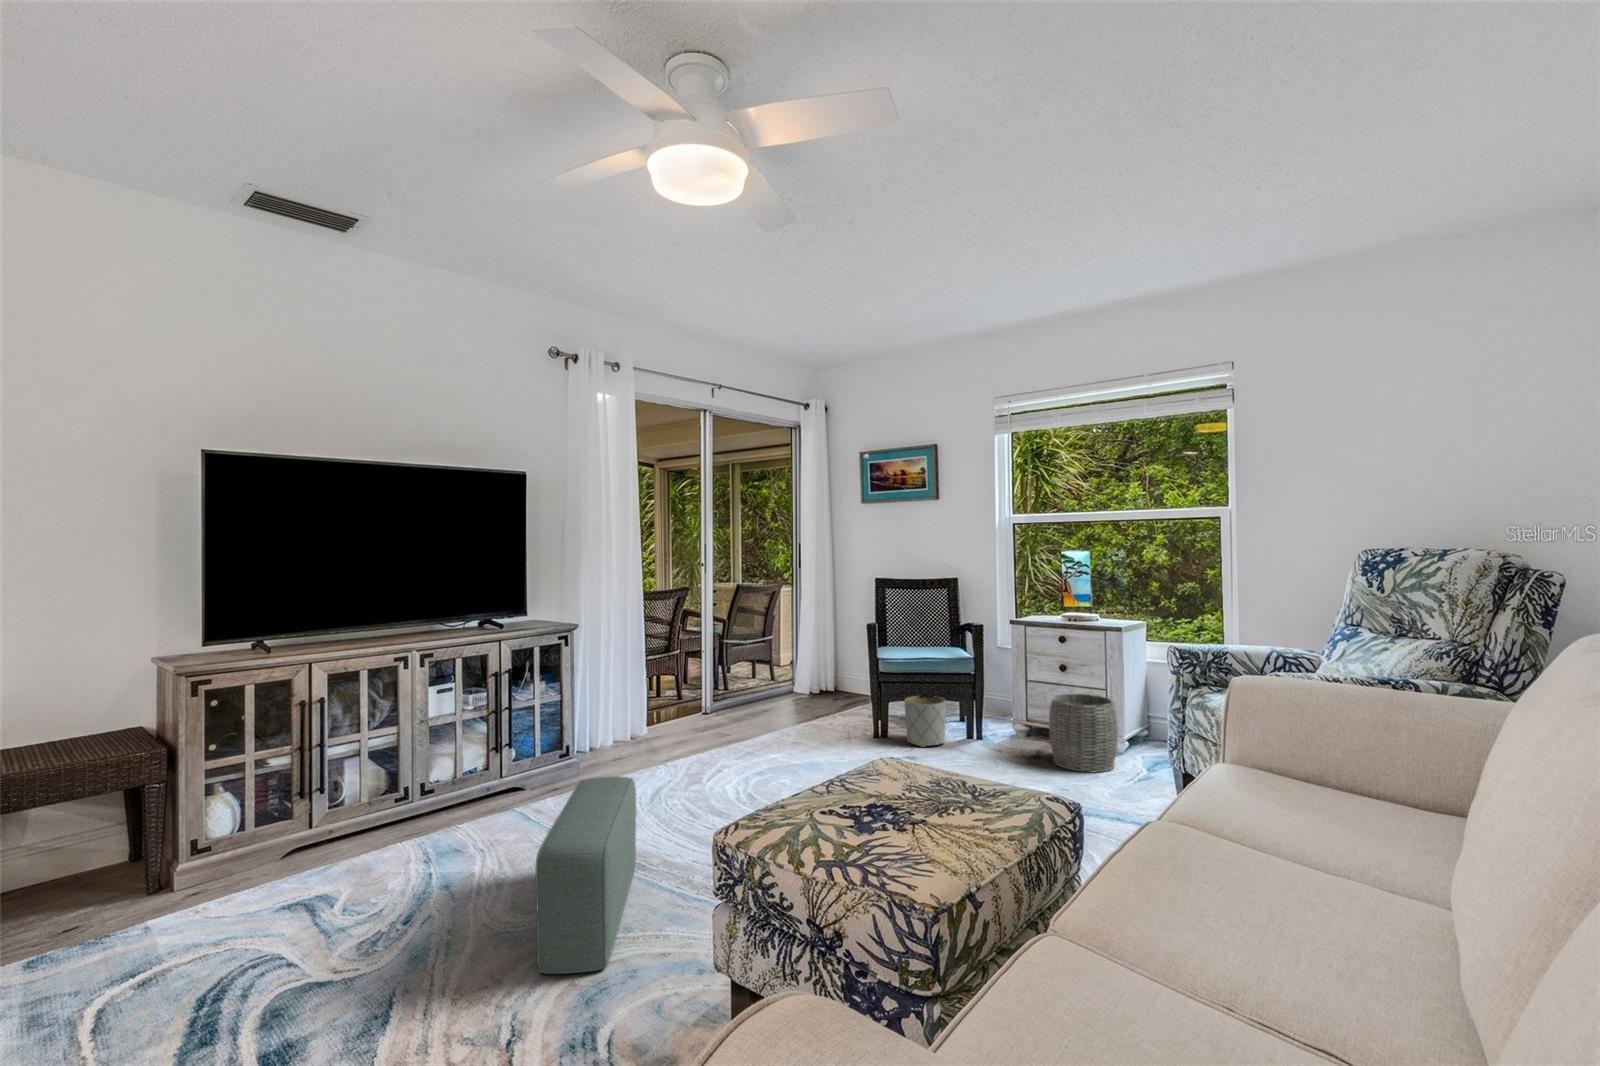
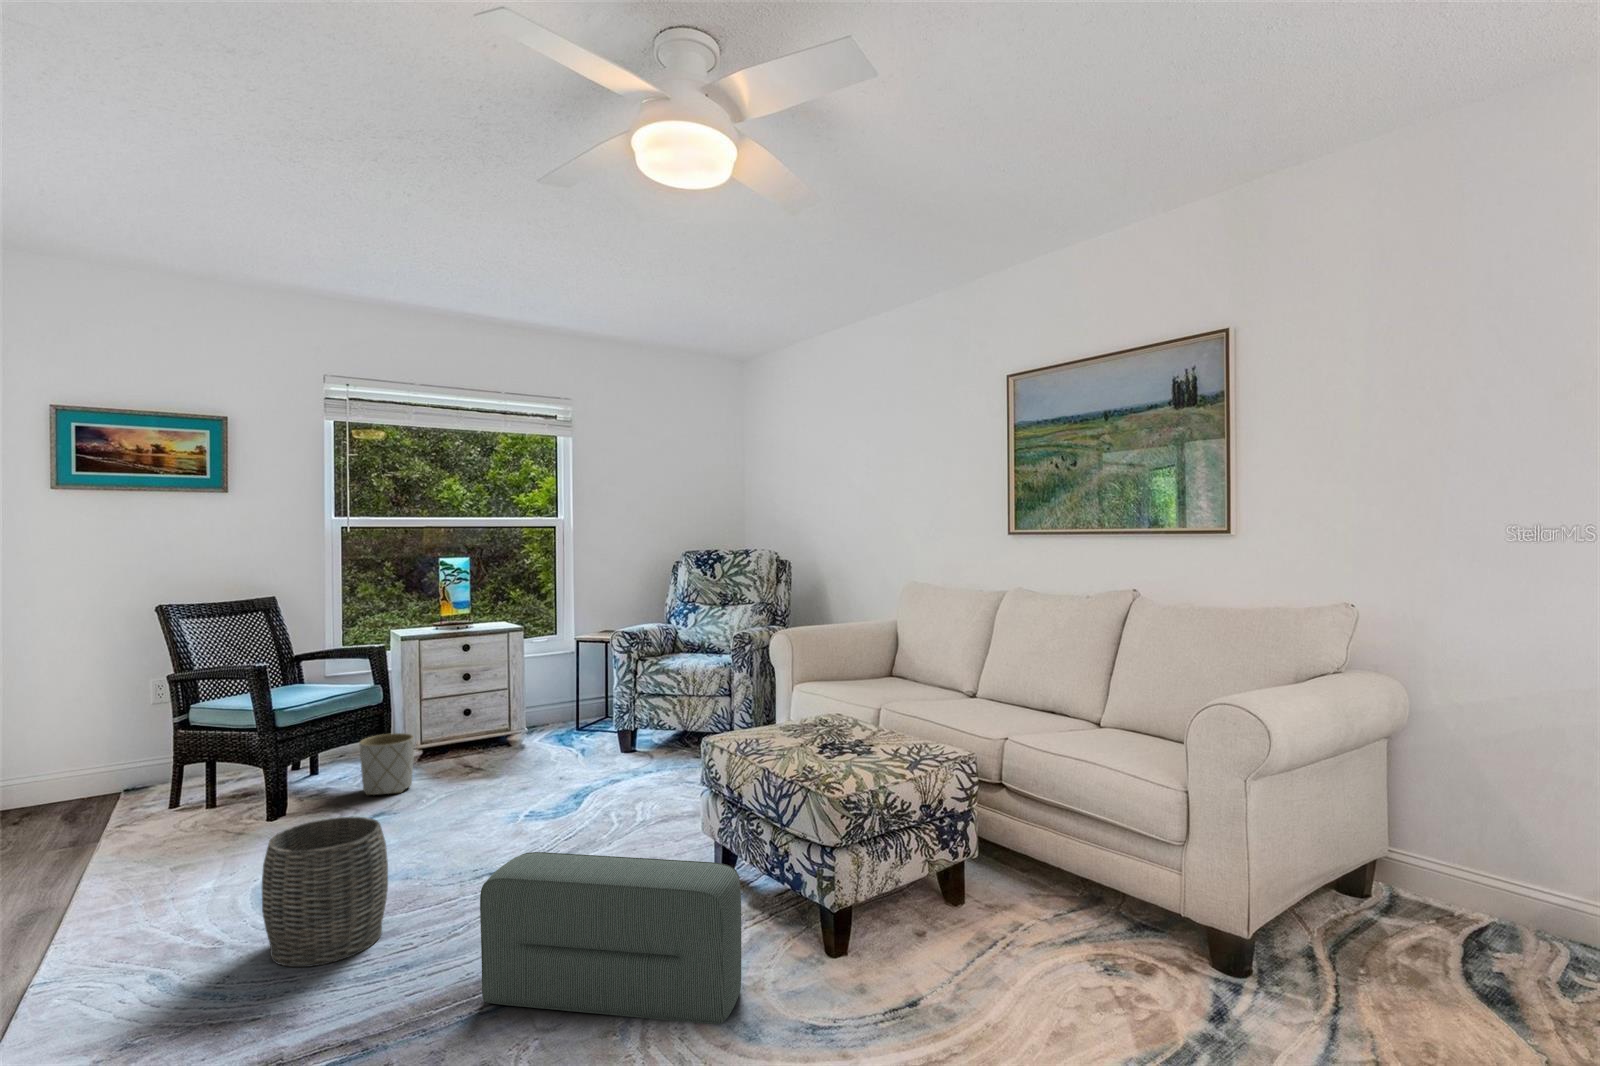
woven basket: present [1049,694,1118,772] -> present [262,817,388,967]

